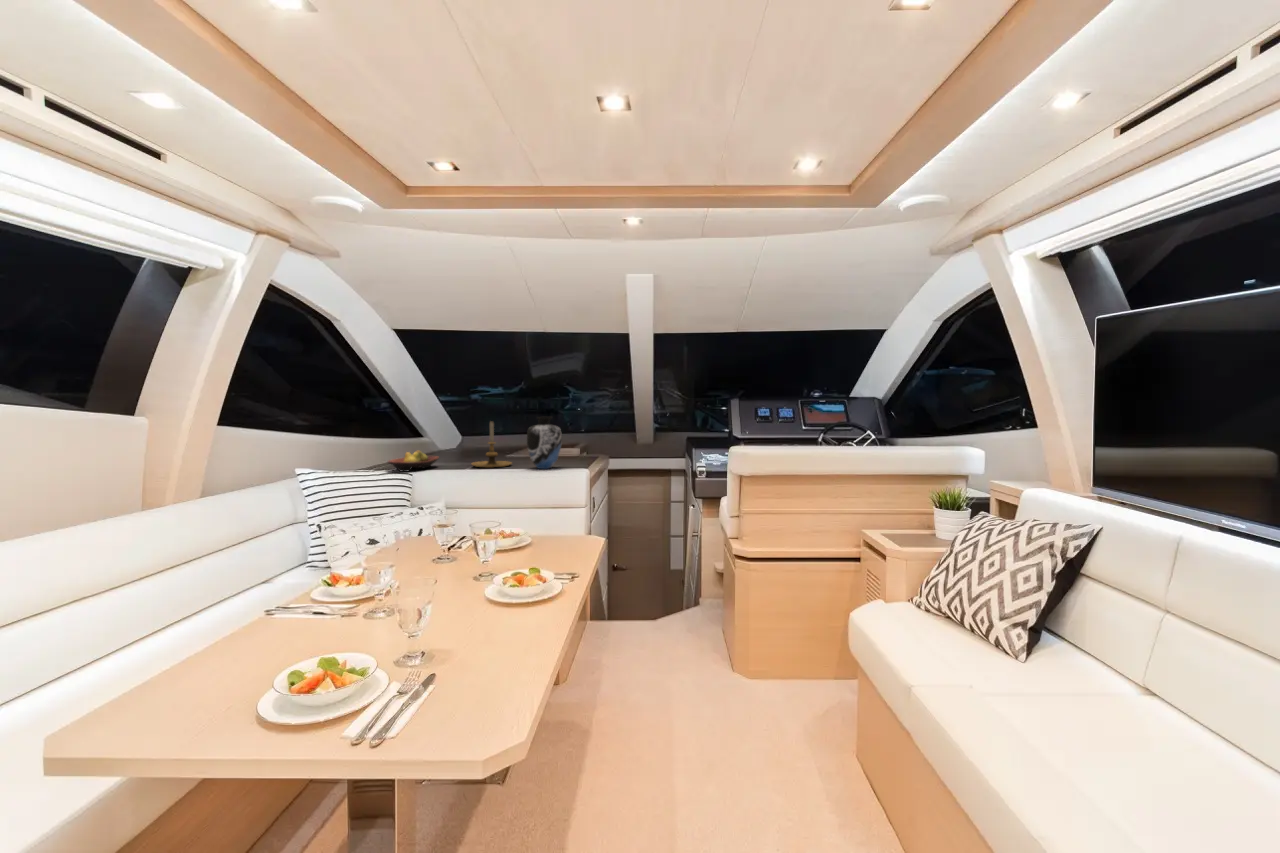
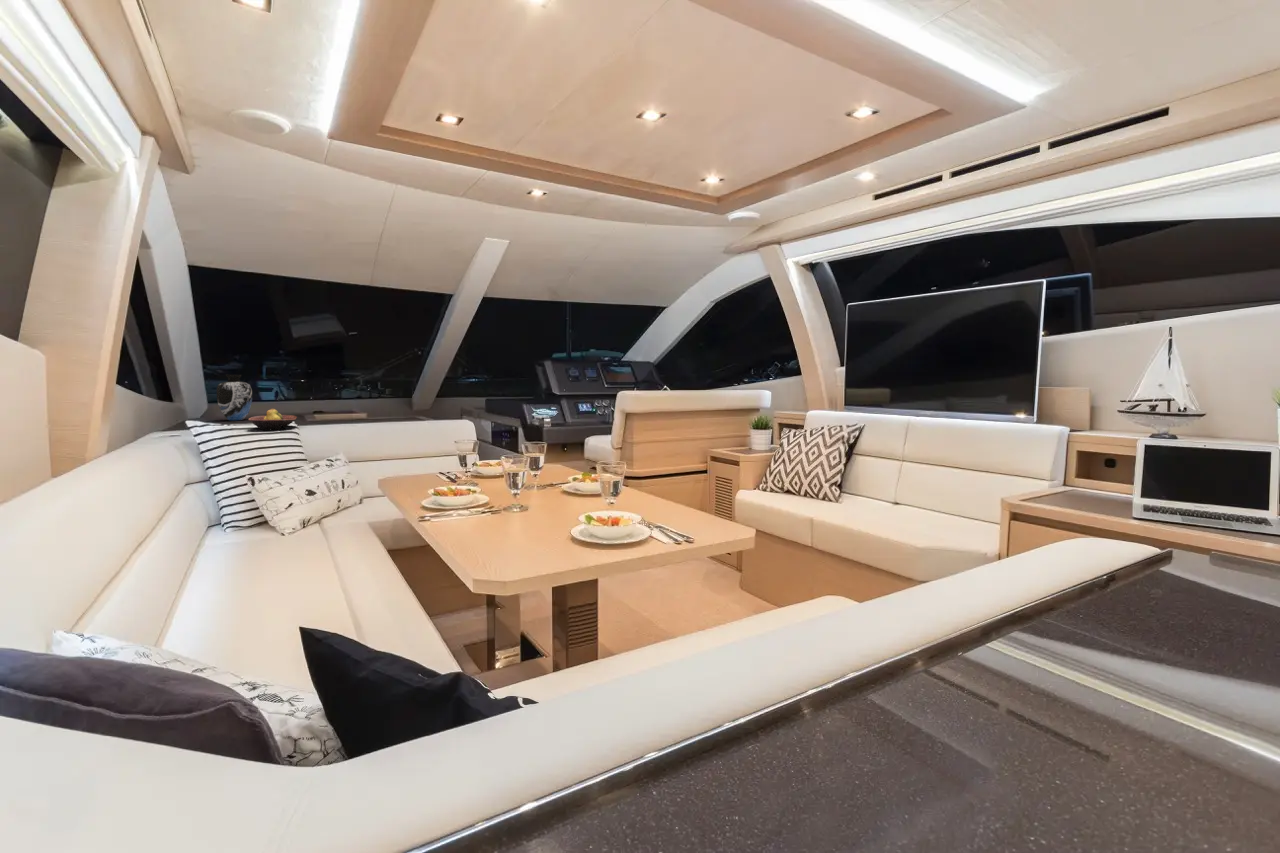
vase: present [527,417,562,469] -> present [217,375,252,420]
candle holder: present [472,421,512,468] -> none [334,377,379,424]

